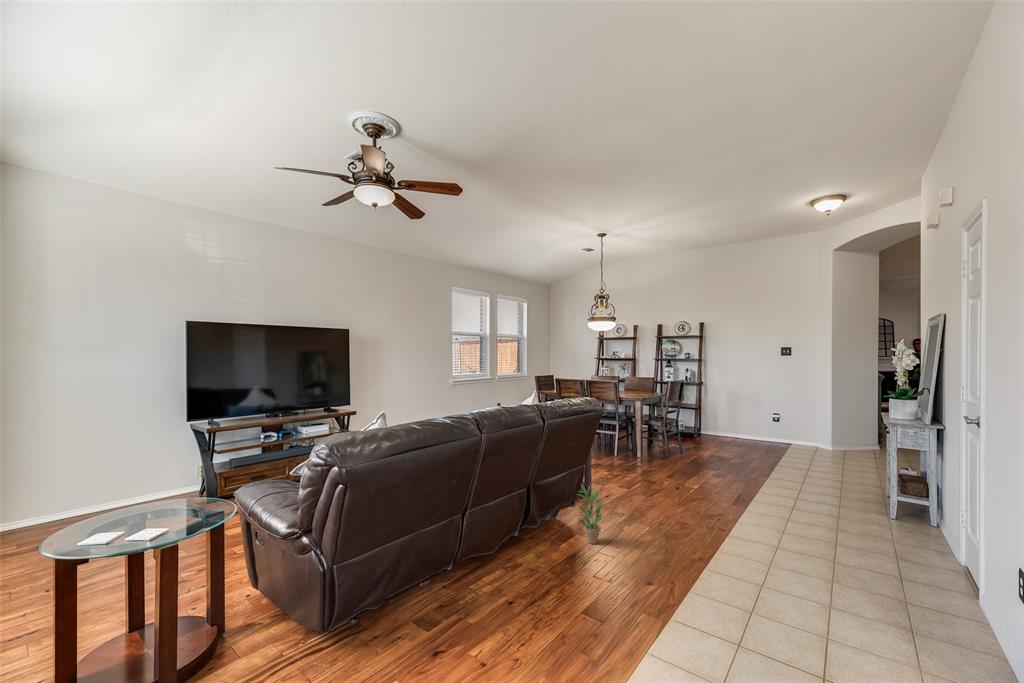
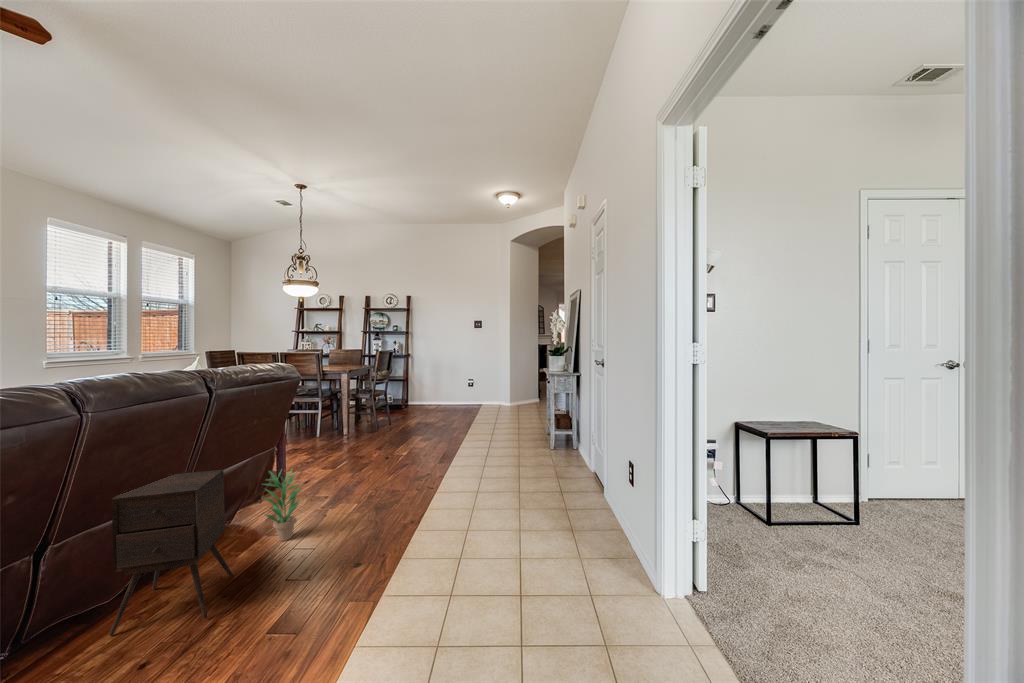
side table: none [492,475,558,585] -> present [109,470,233,636]

